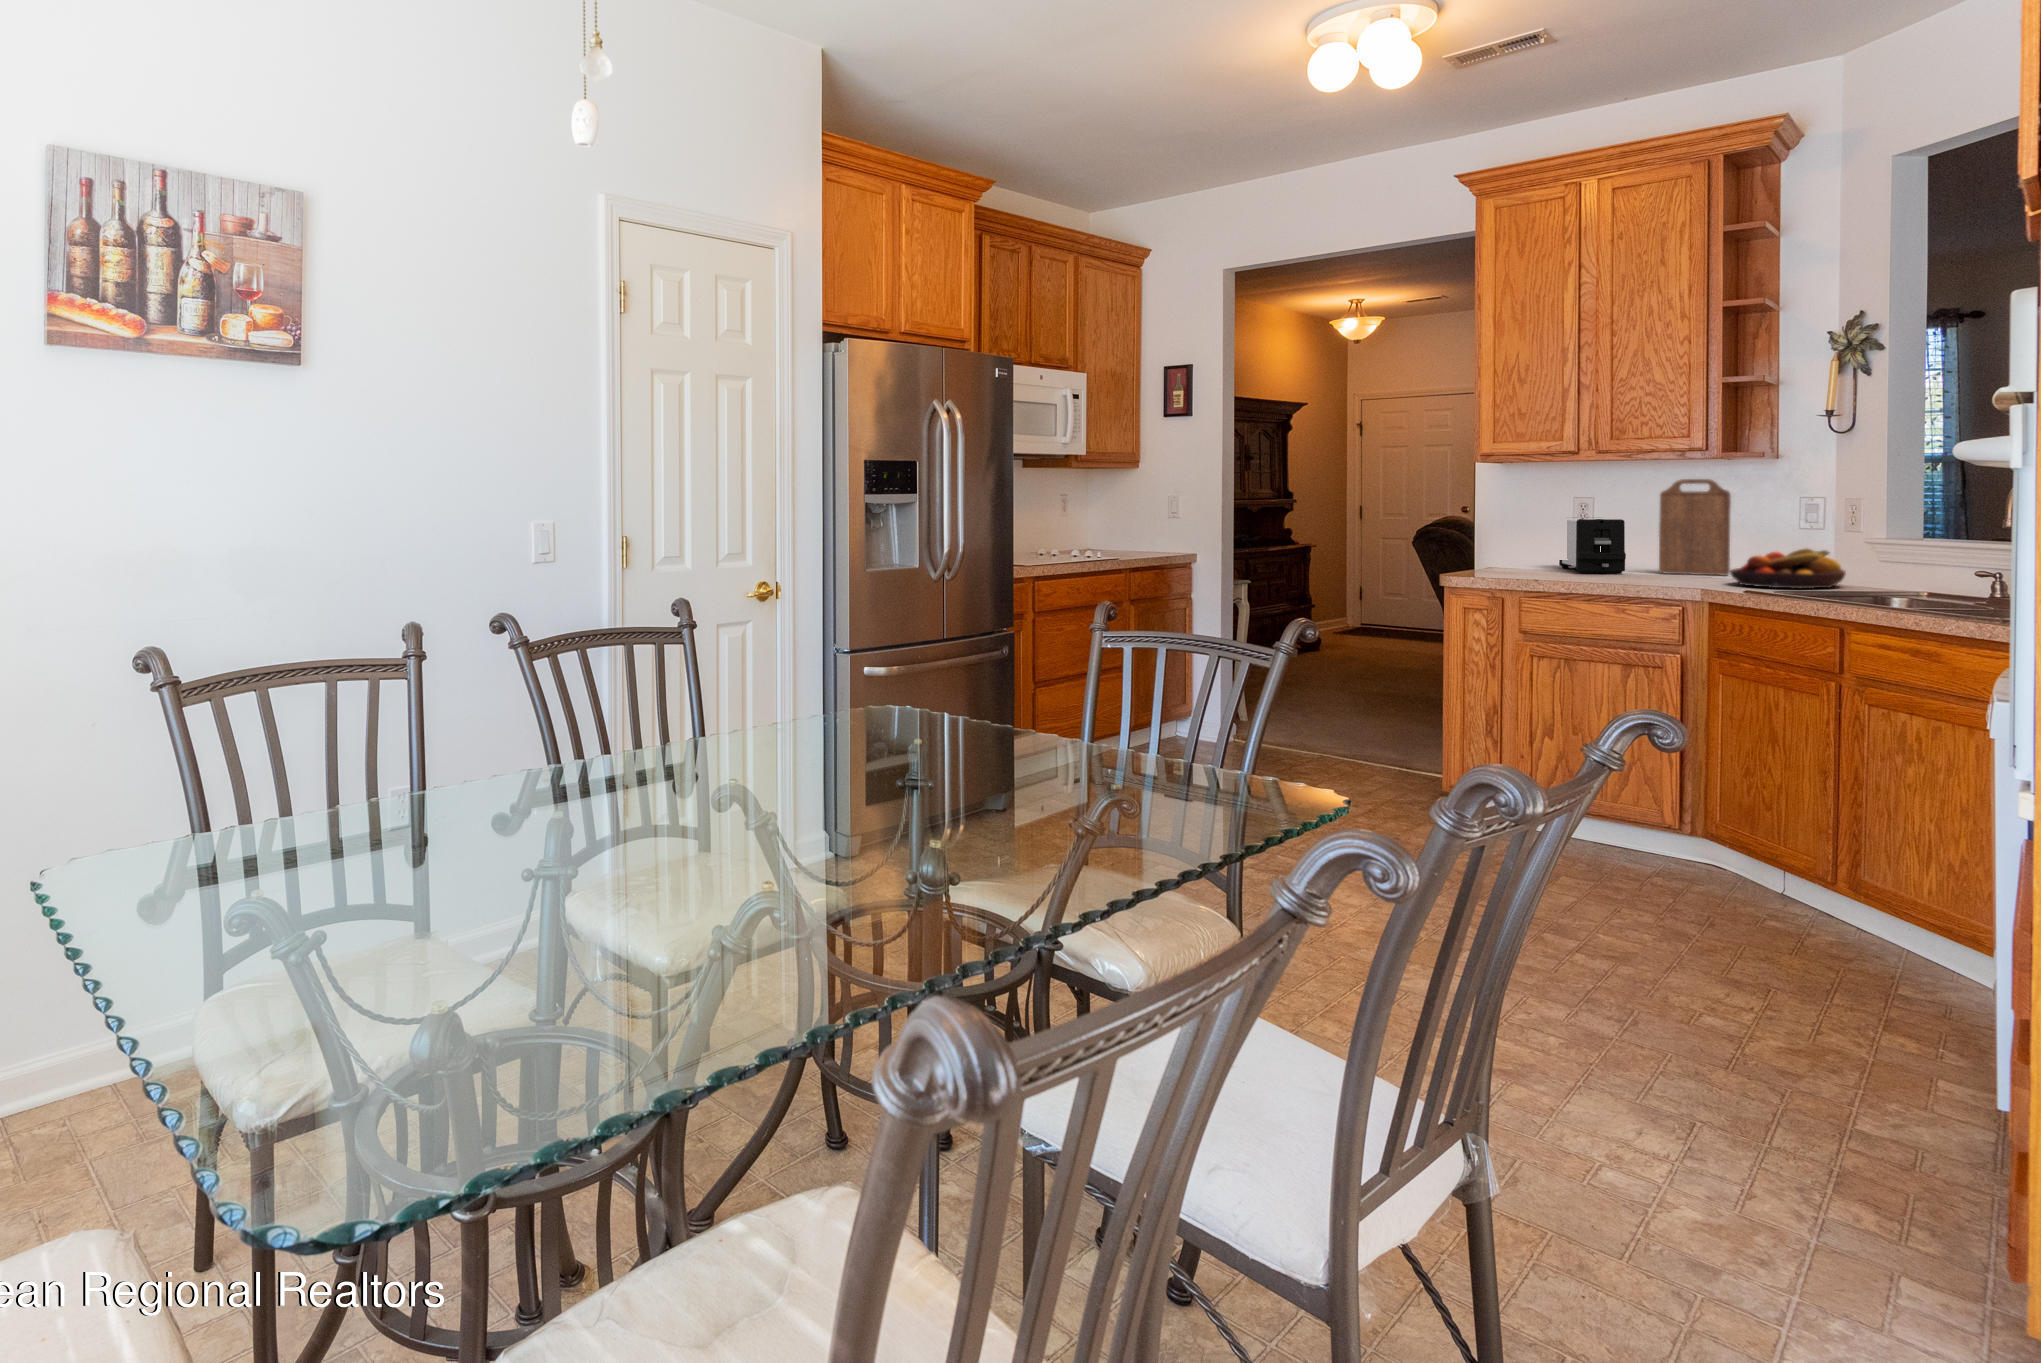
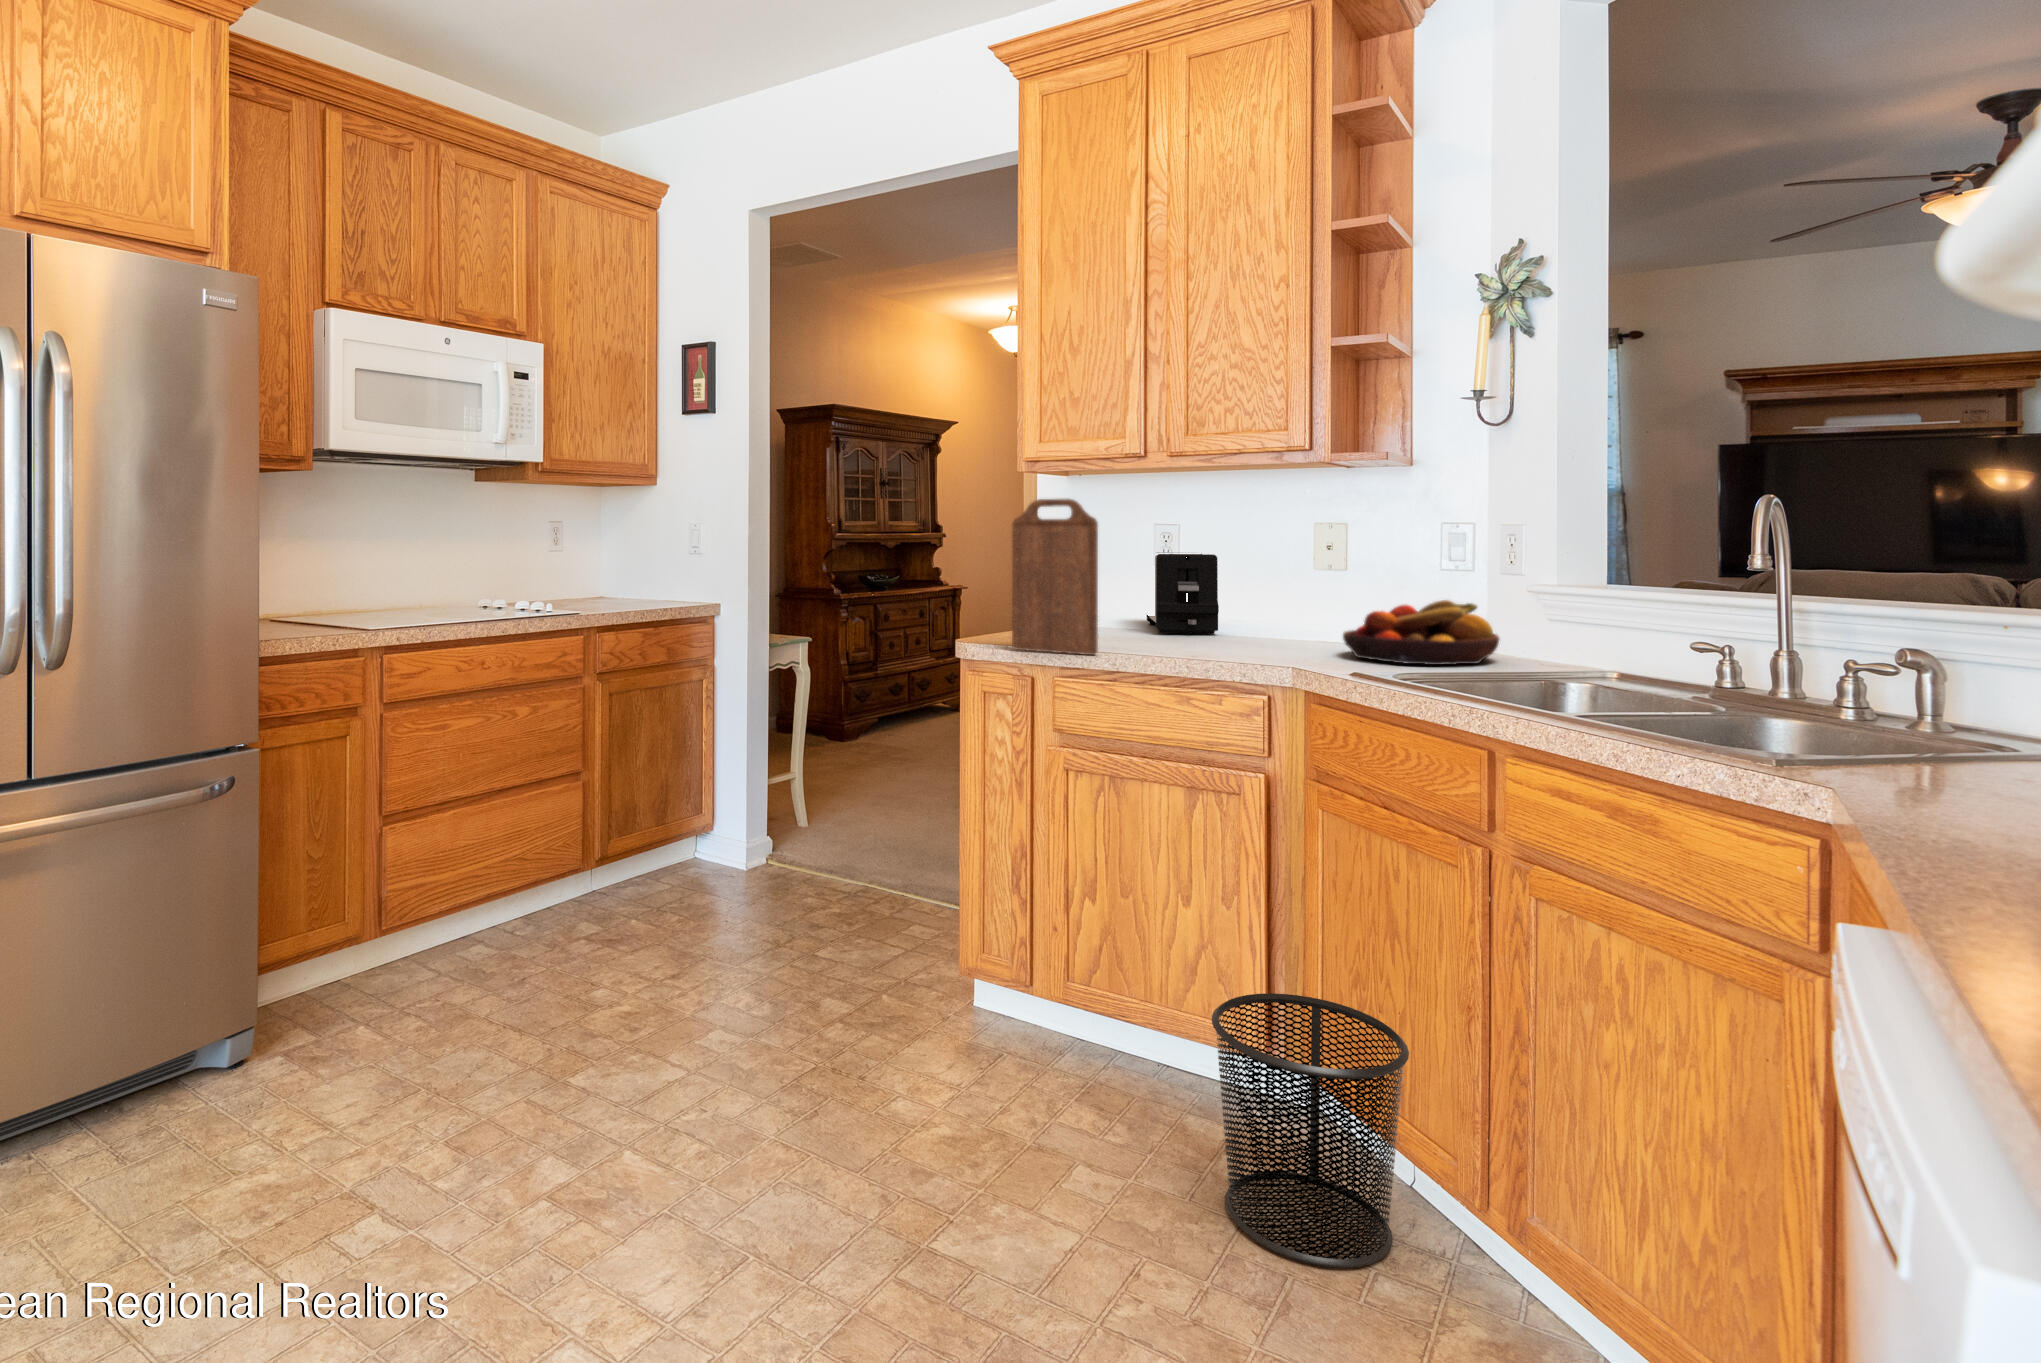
cutting board: present [1659,479,1731,576] -> present [1012,499,1098,655]
waste bin: none [1653,779,1785,914] -> present [1212,993,1409,1268]

